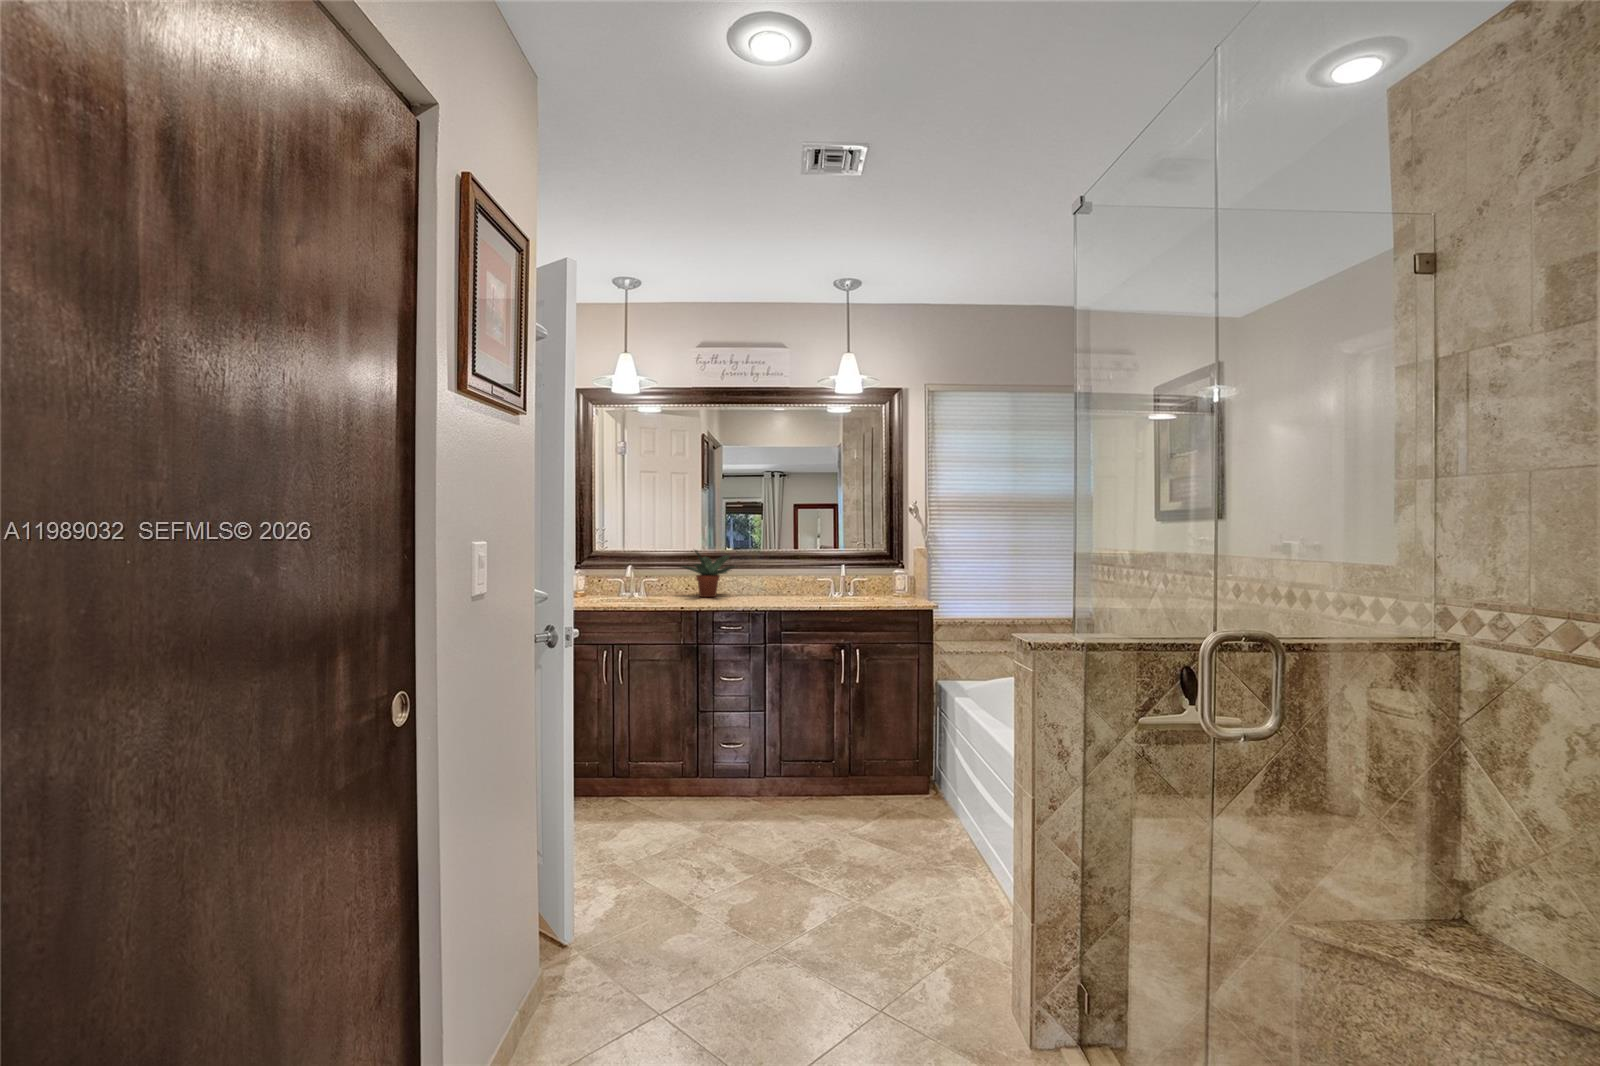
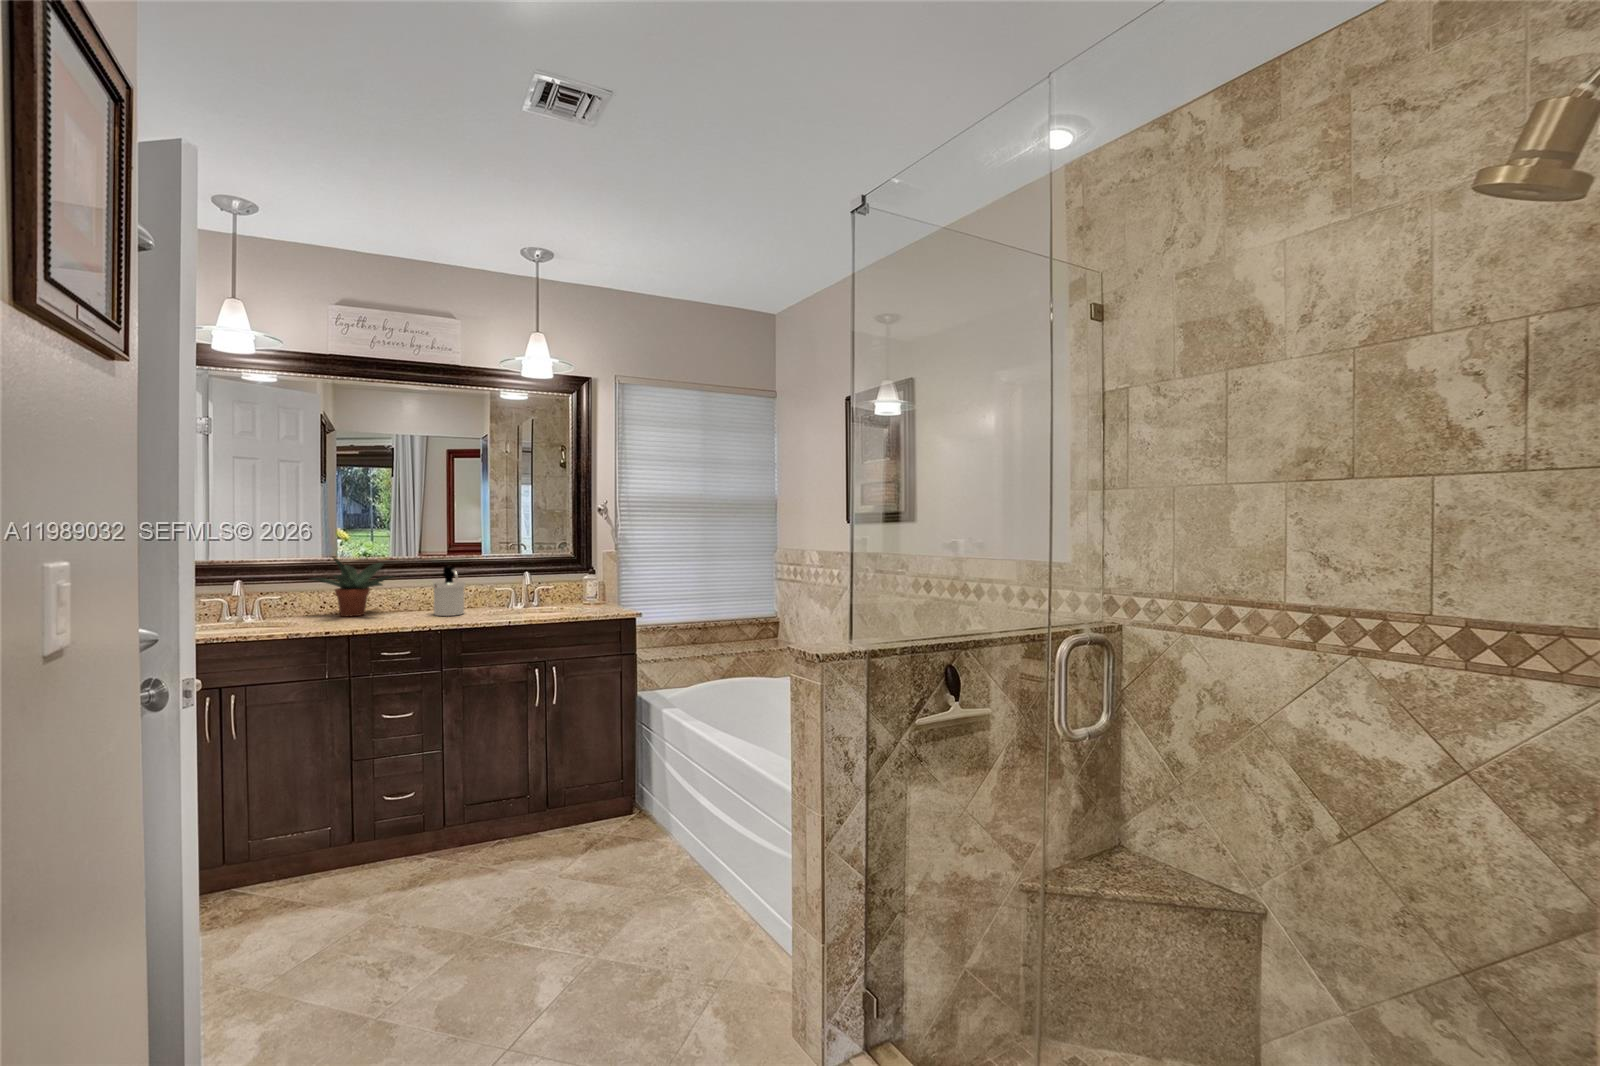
soap dispenser: none [764,559,789,600] -> present [433,566,465,616]

